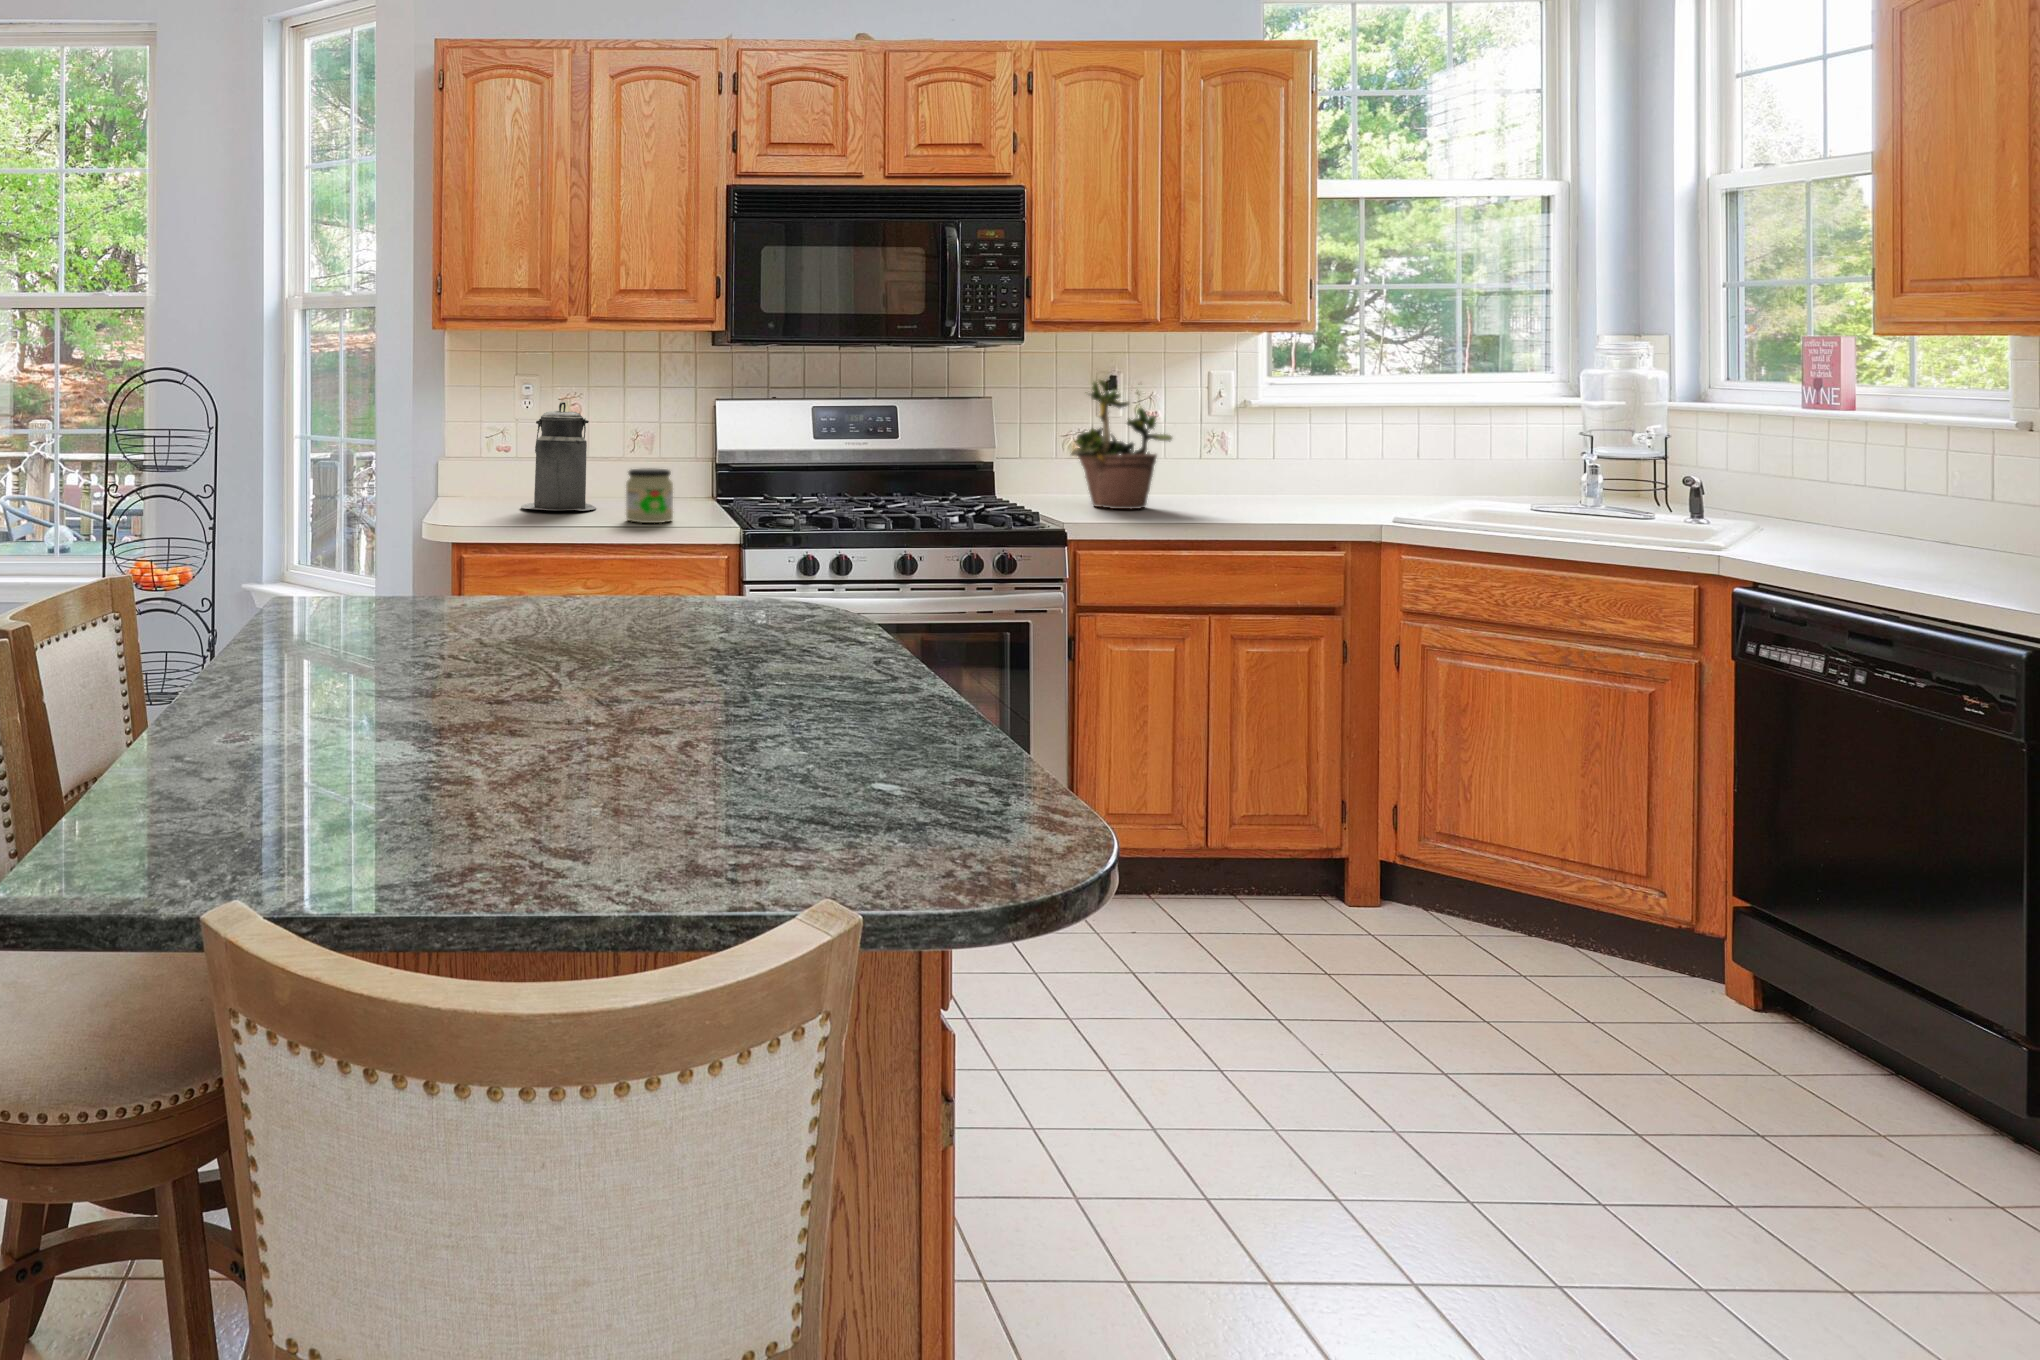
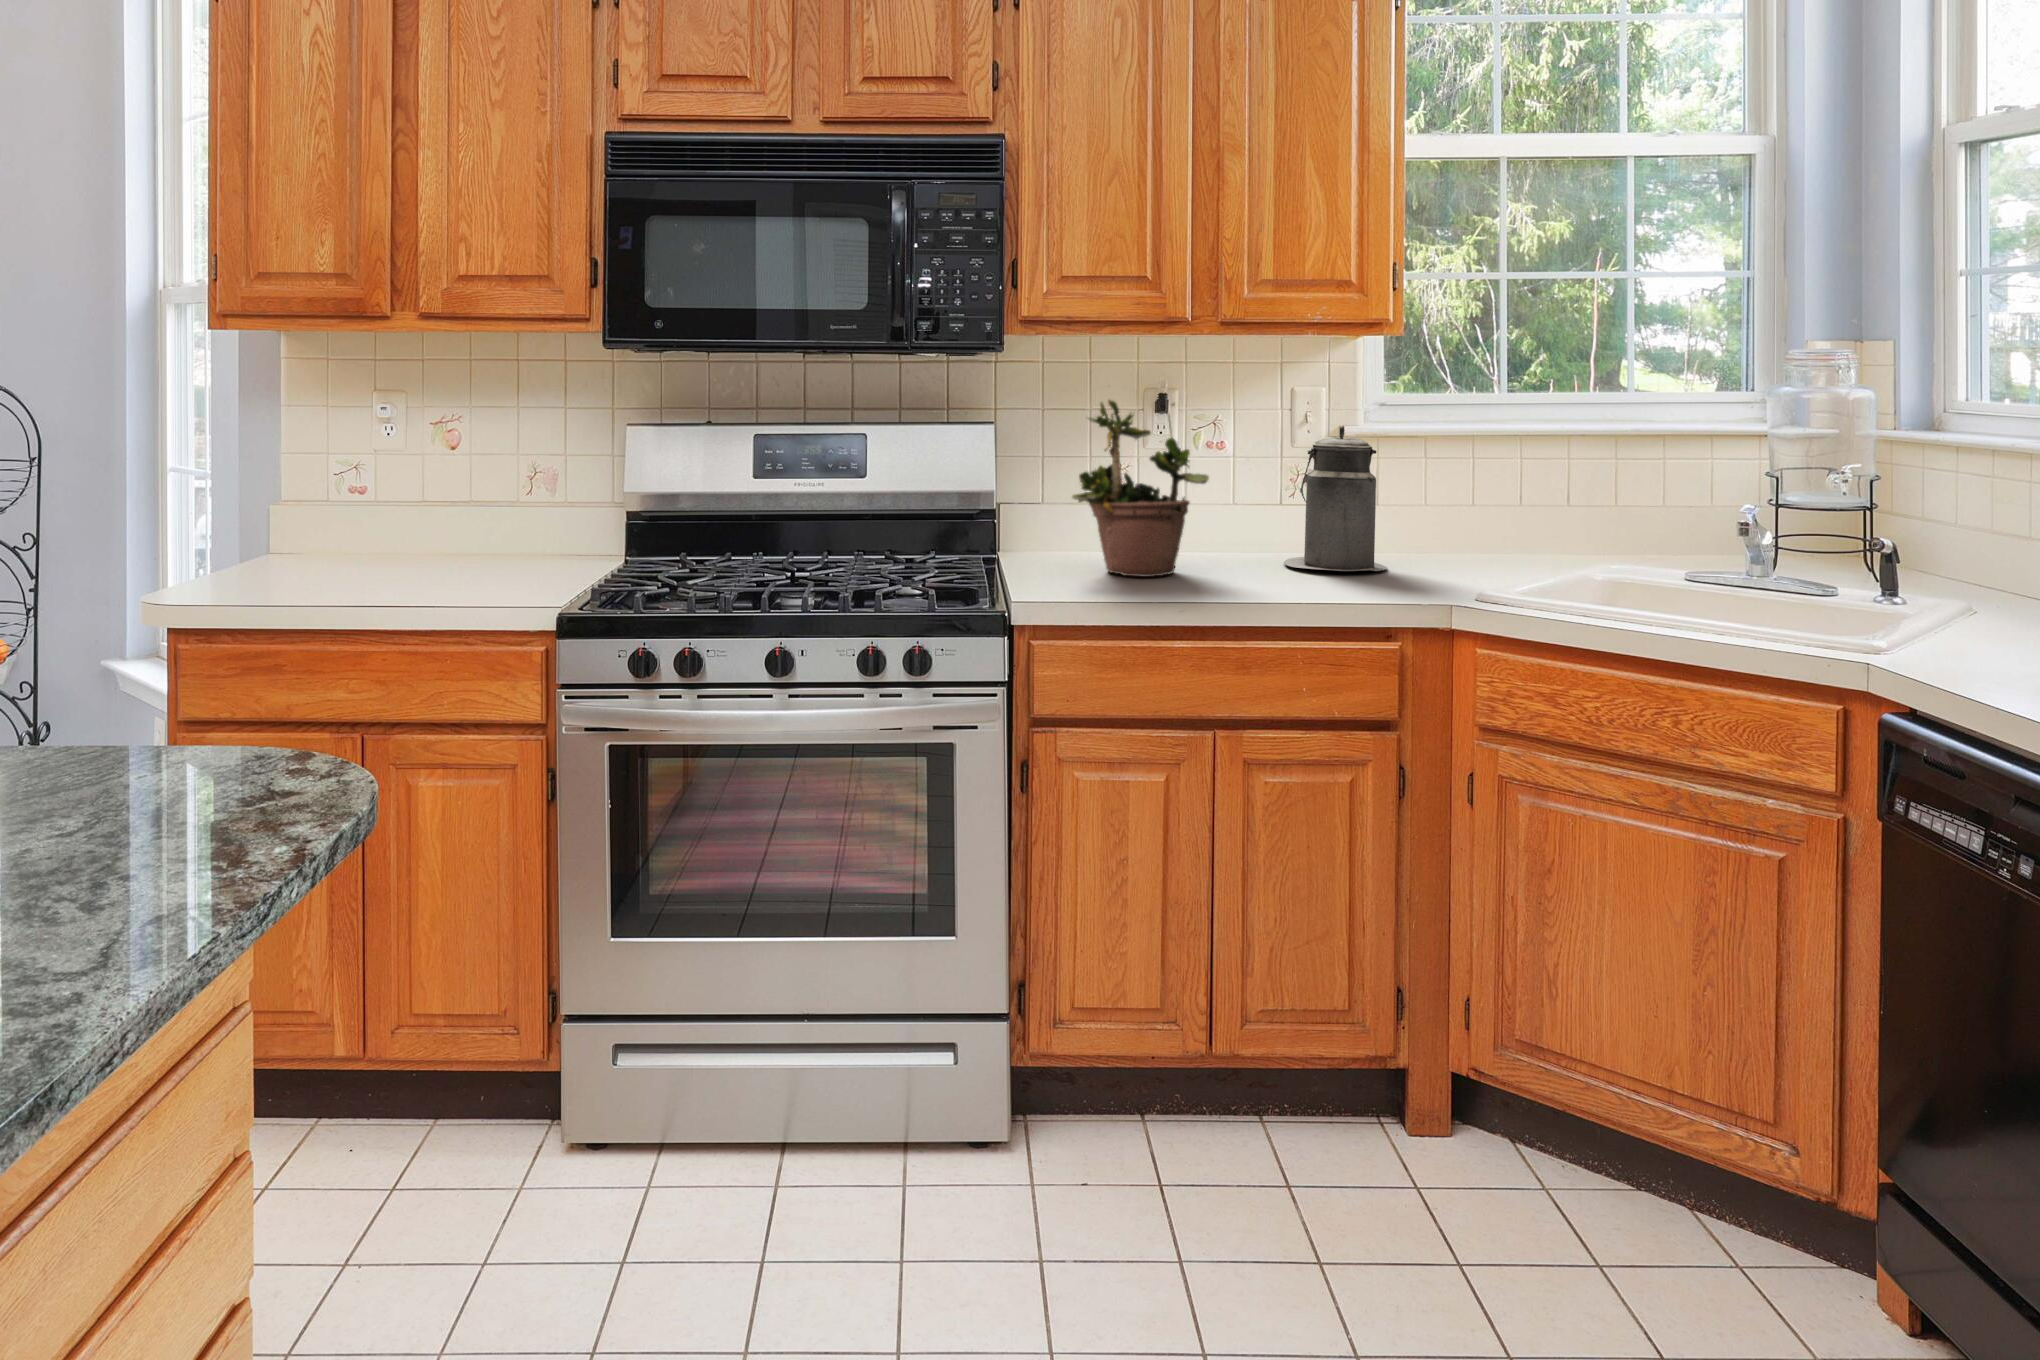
canister: present [521,402,596,511] -> present [1284,426,1387,571]
jar: present [626,469,673,523] -> none [422,522,490,600]

